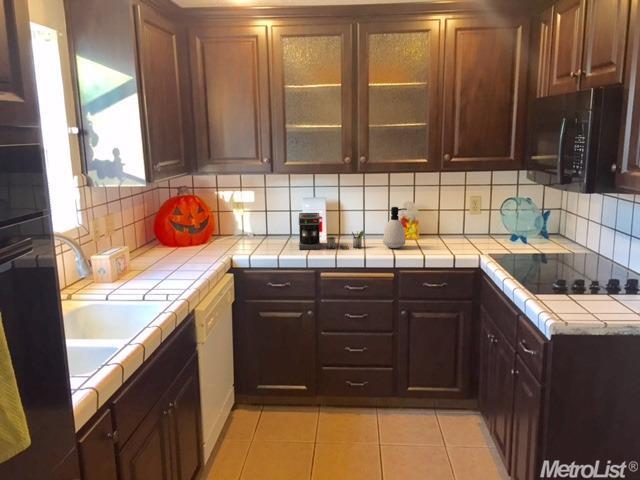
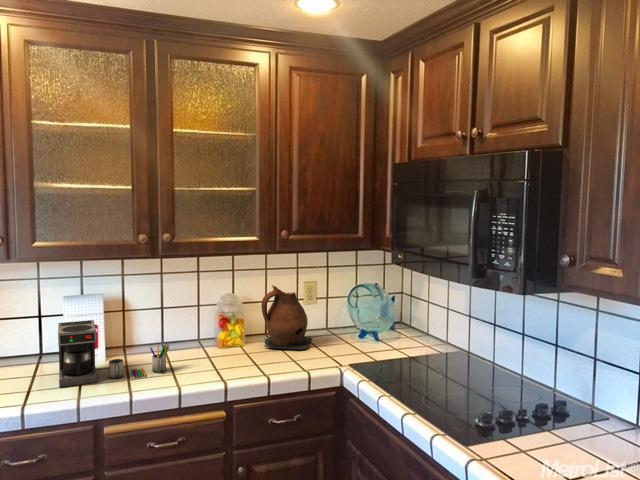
ceramic pitcher: none [432,196,472,245] -> present [261,285,312,350]
soap dispenser: present [383,207,407,248] -> none [199,305,233,366]

